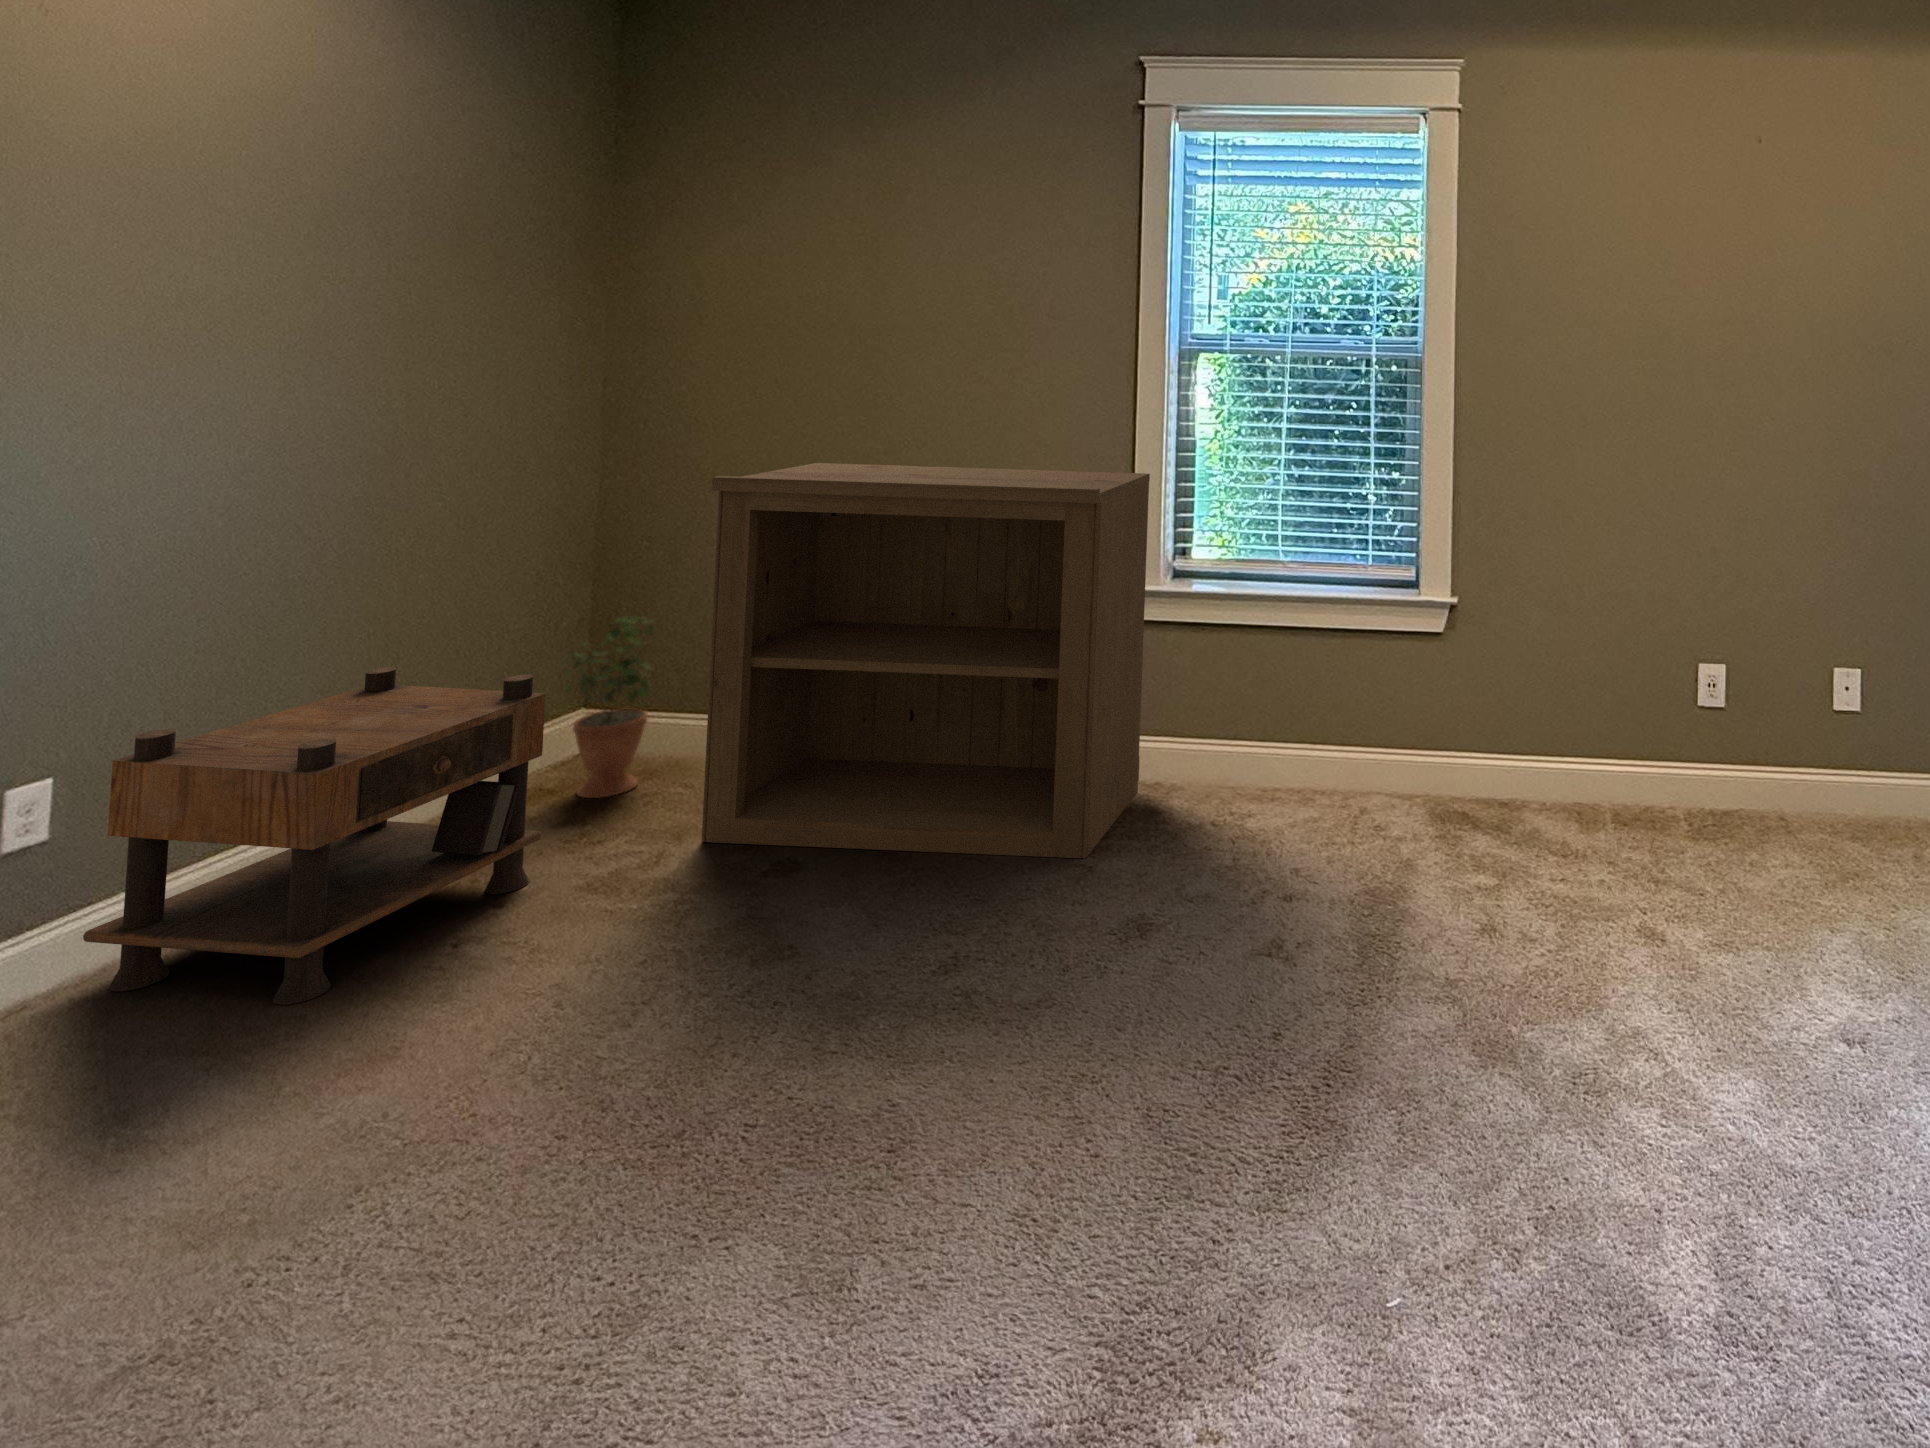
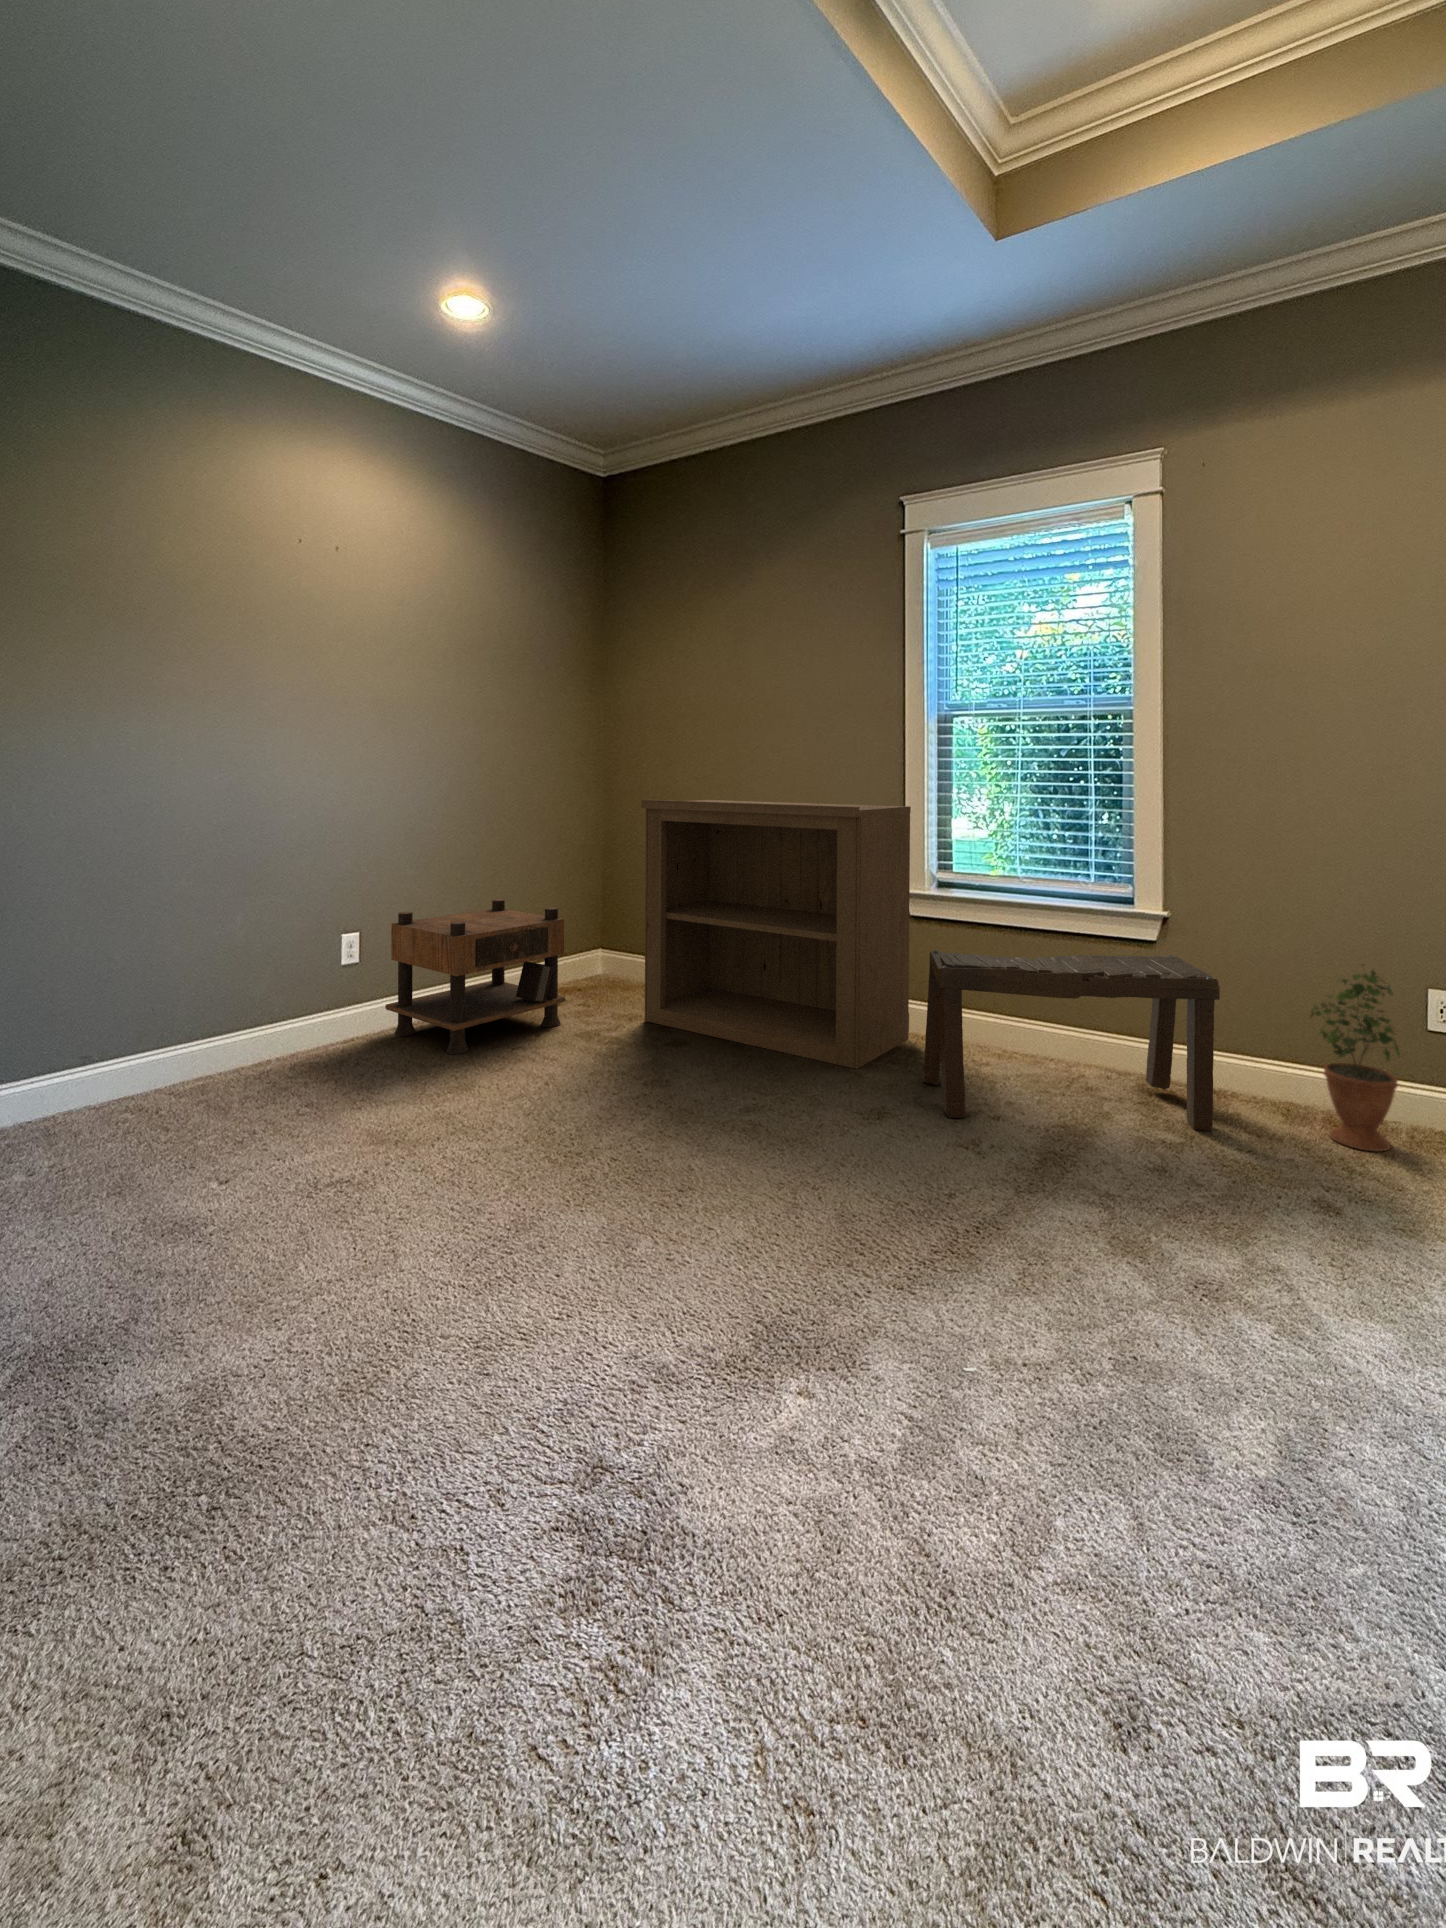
potted plant: present [562,616,655,798] -> present [1309,965,1400,1151]
bench: none [1181,646,1528,910] -> present [923,950,1220,1131]

